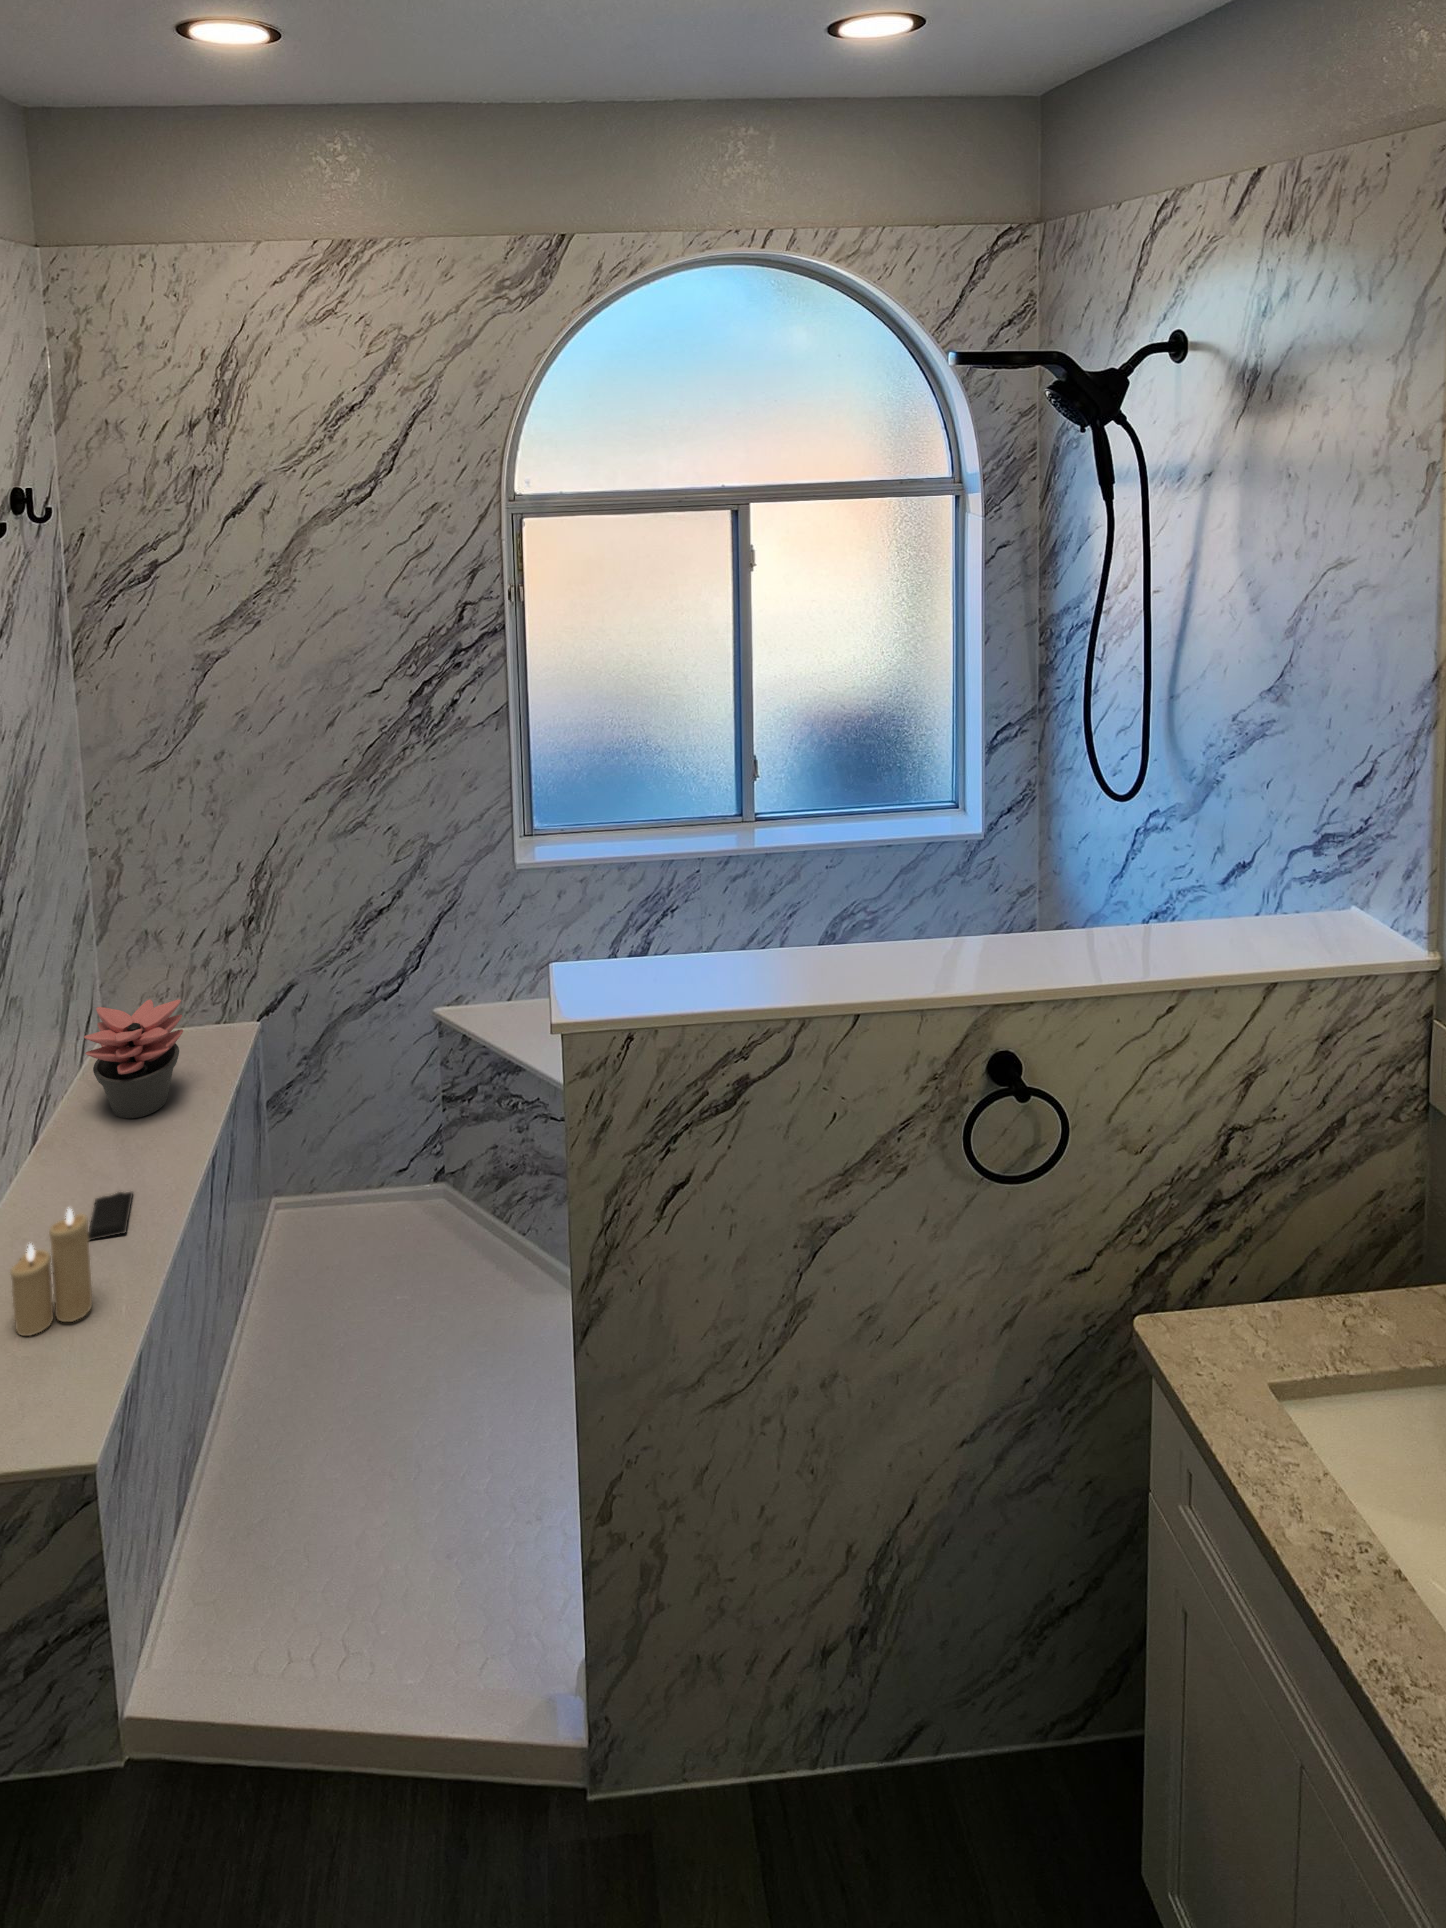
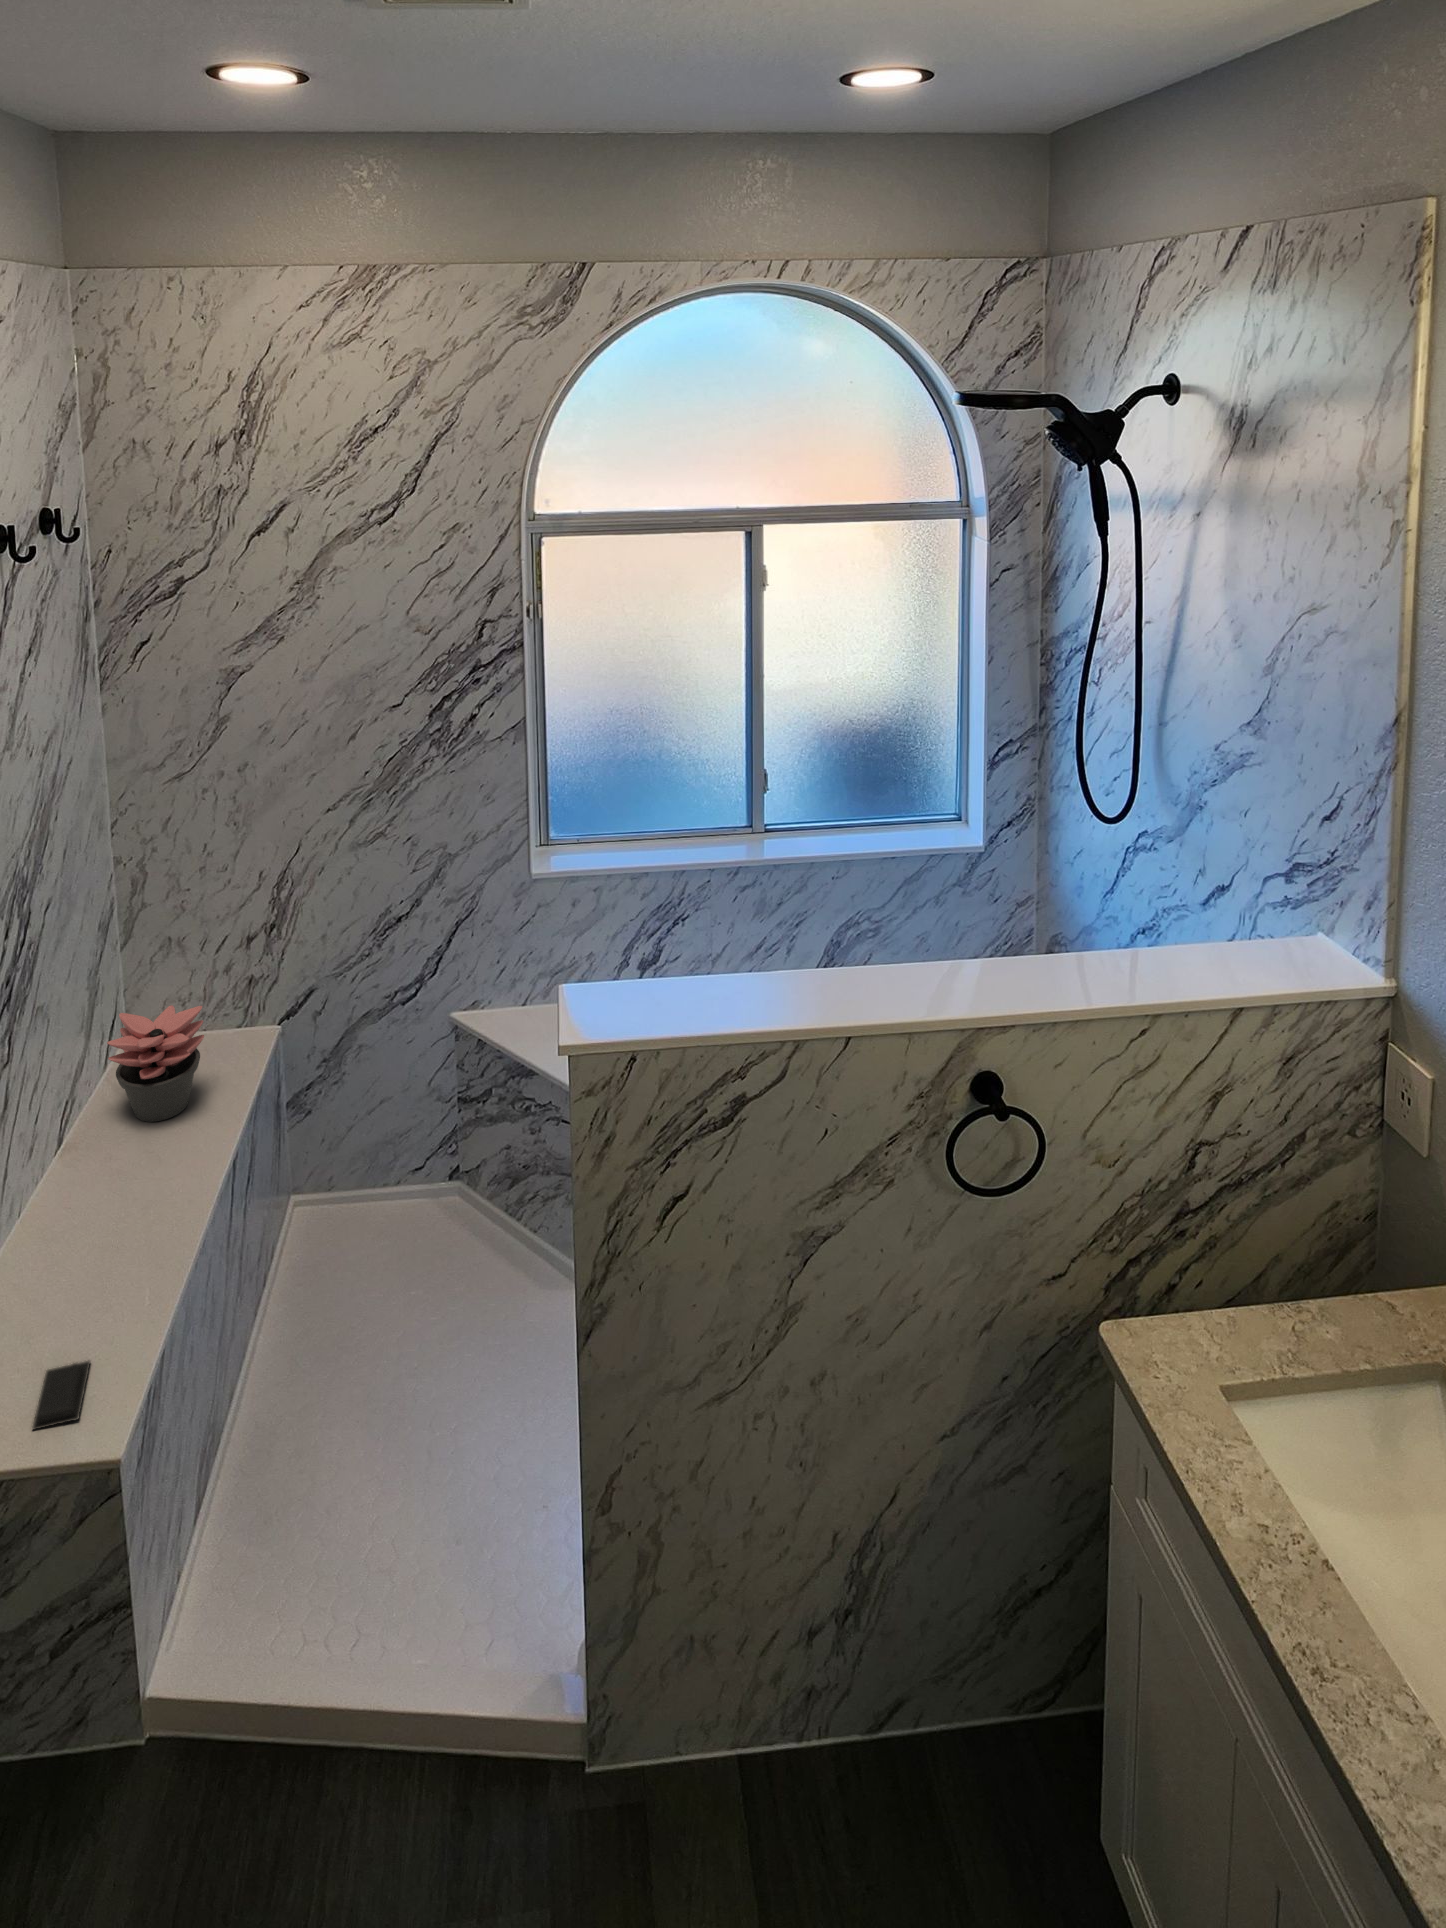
soap bar: present [88,1192,133,1241] -> present [33,1361,90,1430]
candle: present [10,1209,92,1336] -> none [36,1212,115,1335]

